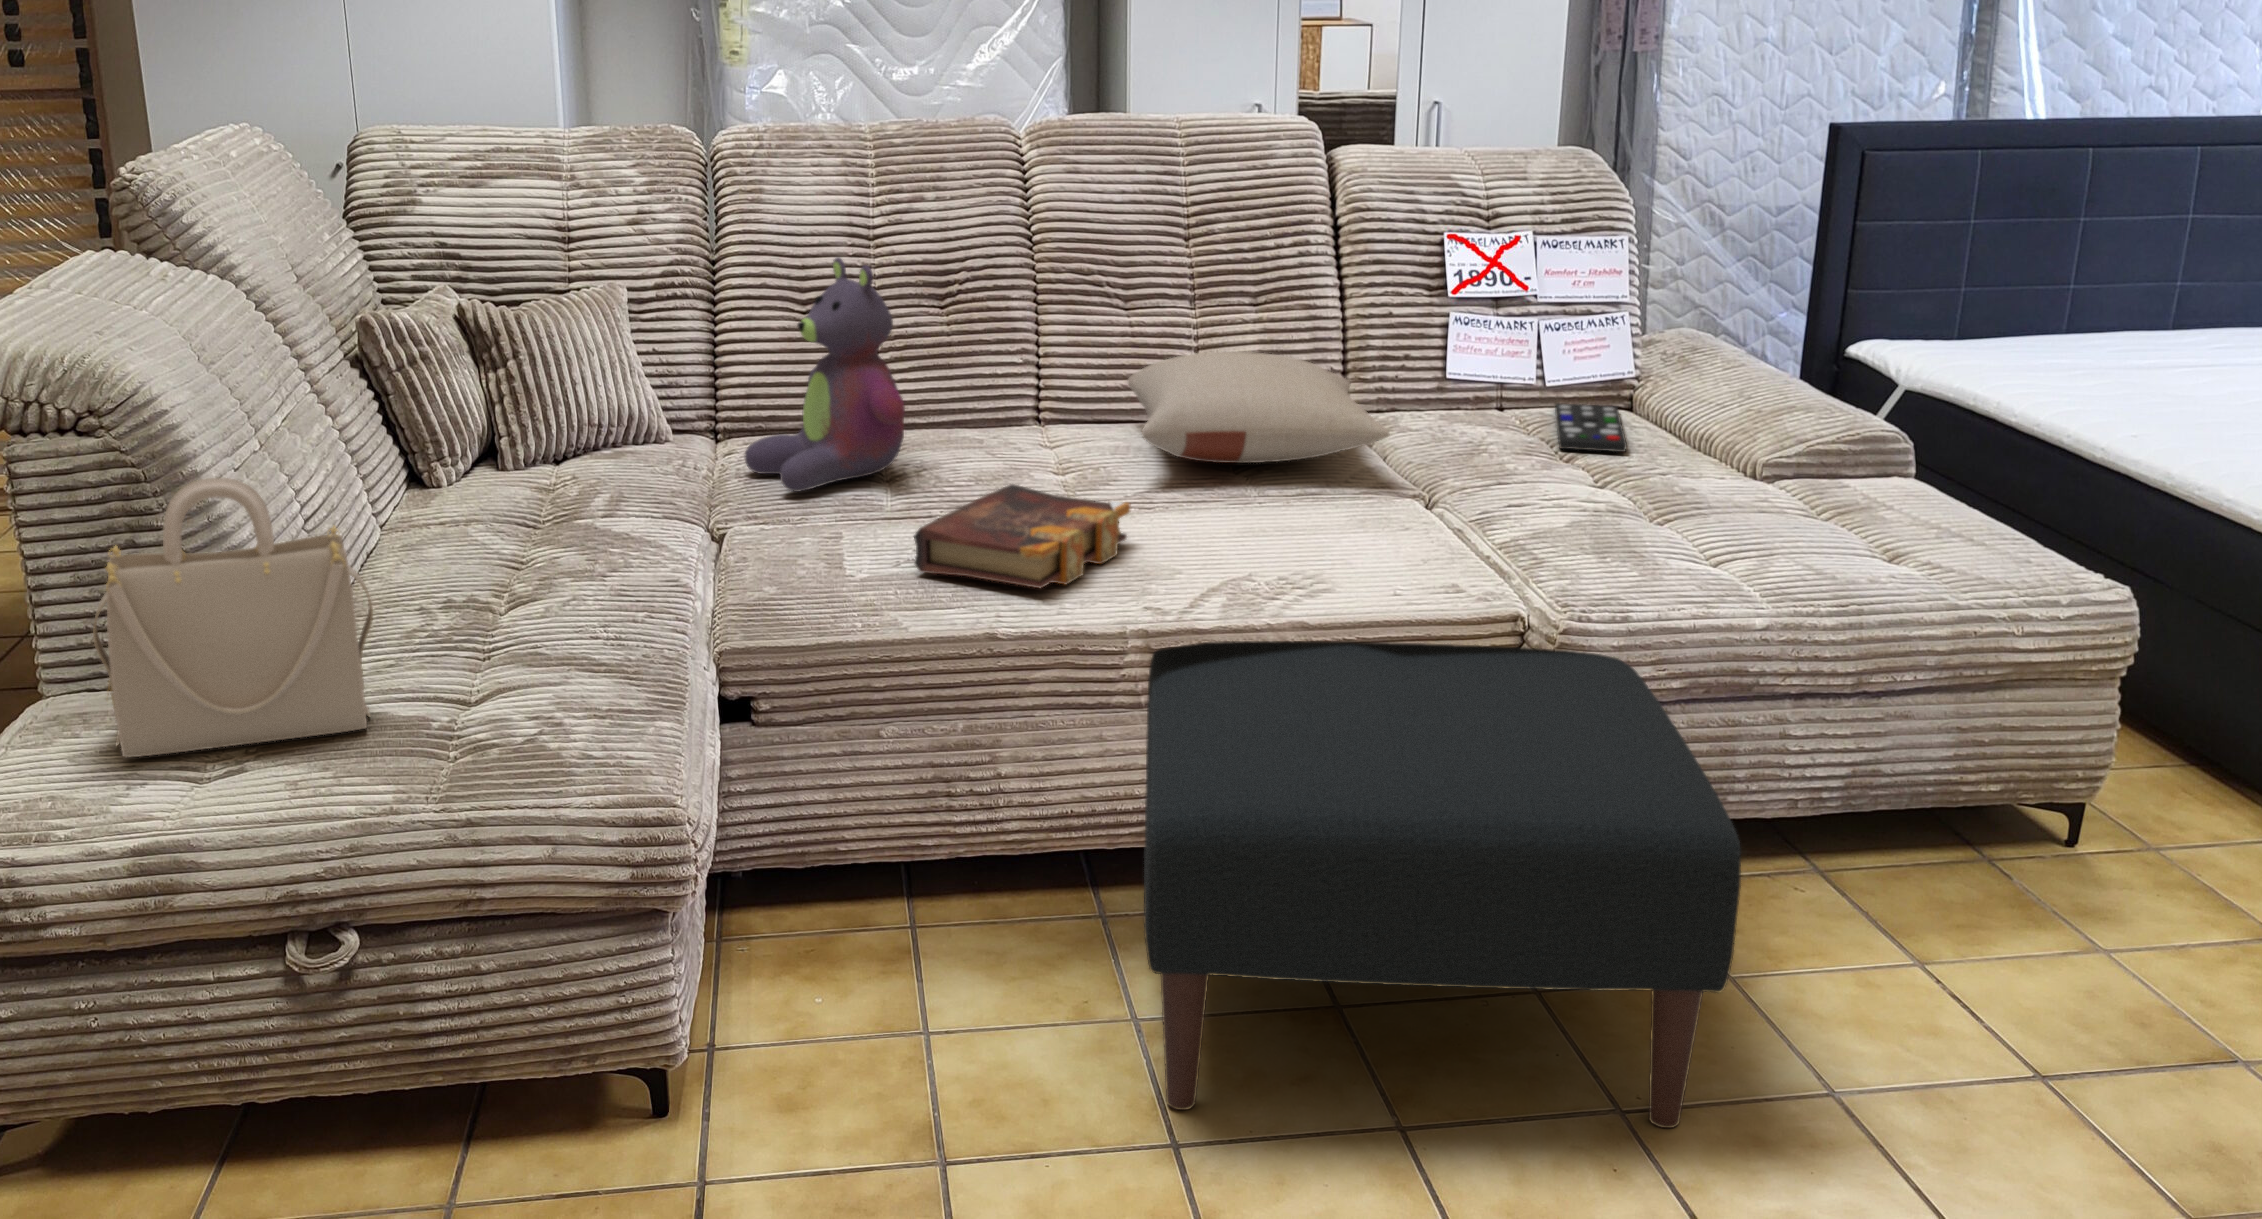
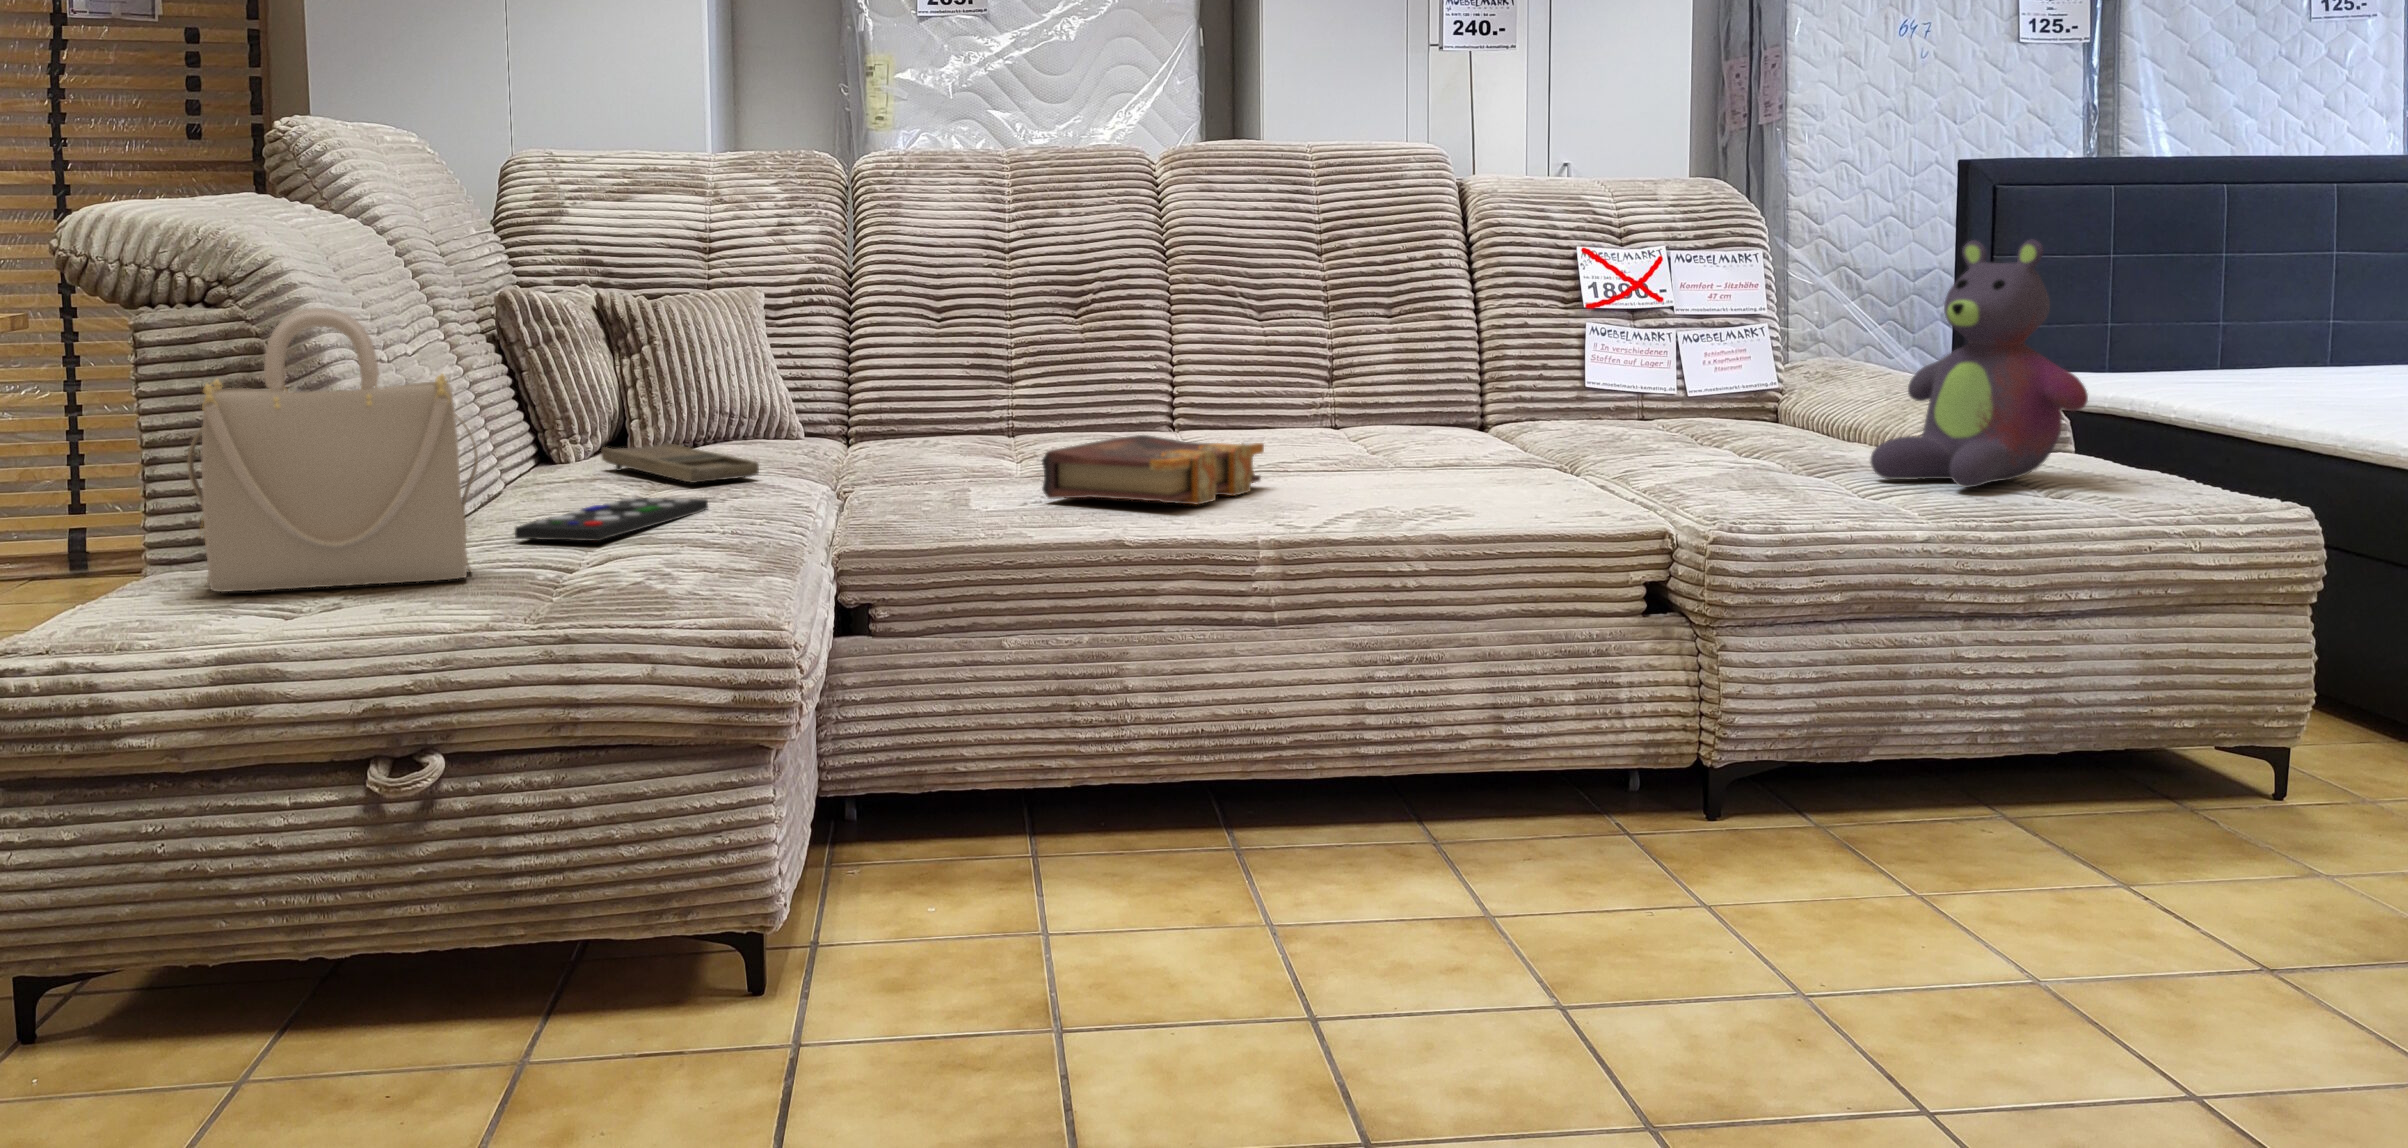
stuffed bear: present [744,257,905,491] -> present [1870,239,2088,488]
pillow: present [1128,352,1390,463] -> none [1262,342,1528,445]
remote control: present [1555,403,1627,452] -> present [515,498,708,541]
tray: none [473,469,632,536] -> present [601,443,759,483]
ottoman: present [1144,641,1741,1128] -> none [1280,552,1922,995]

